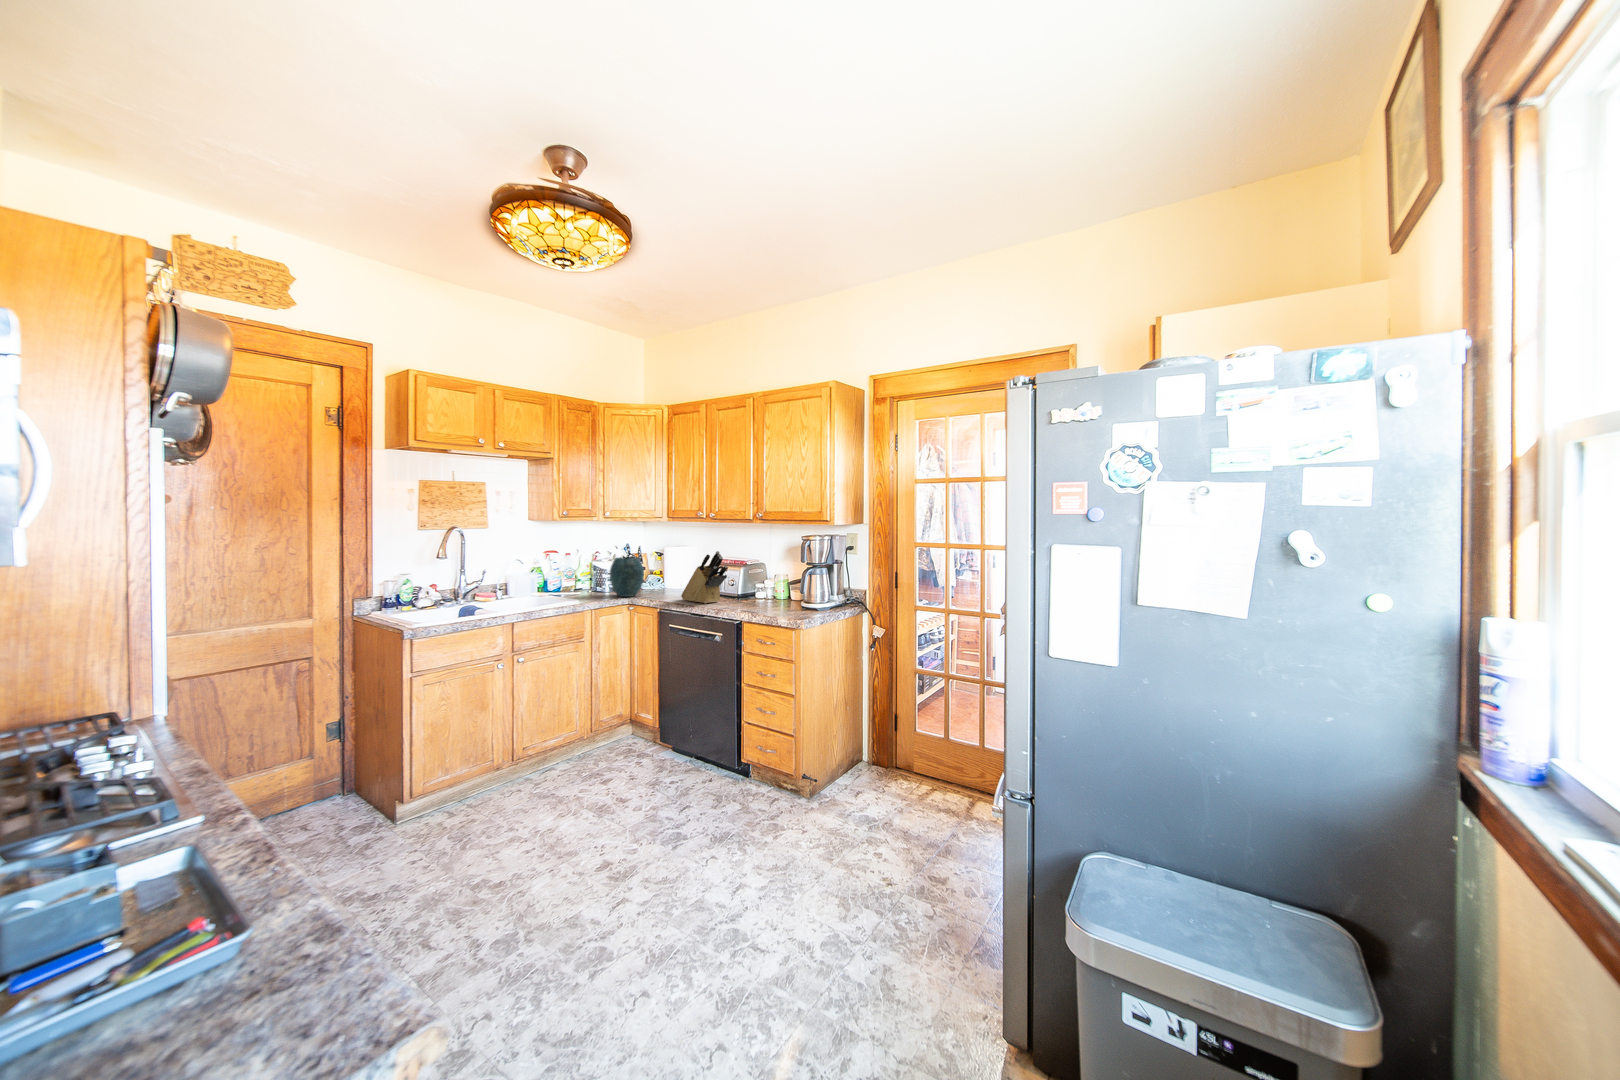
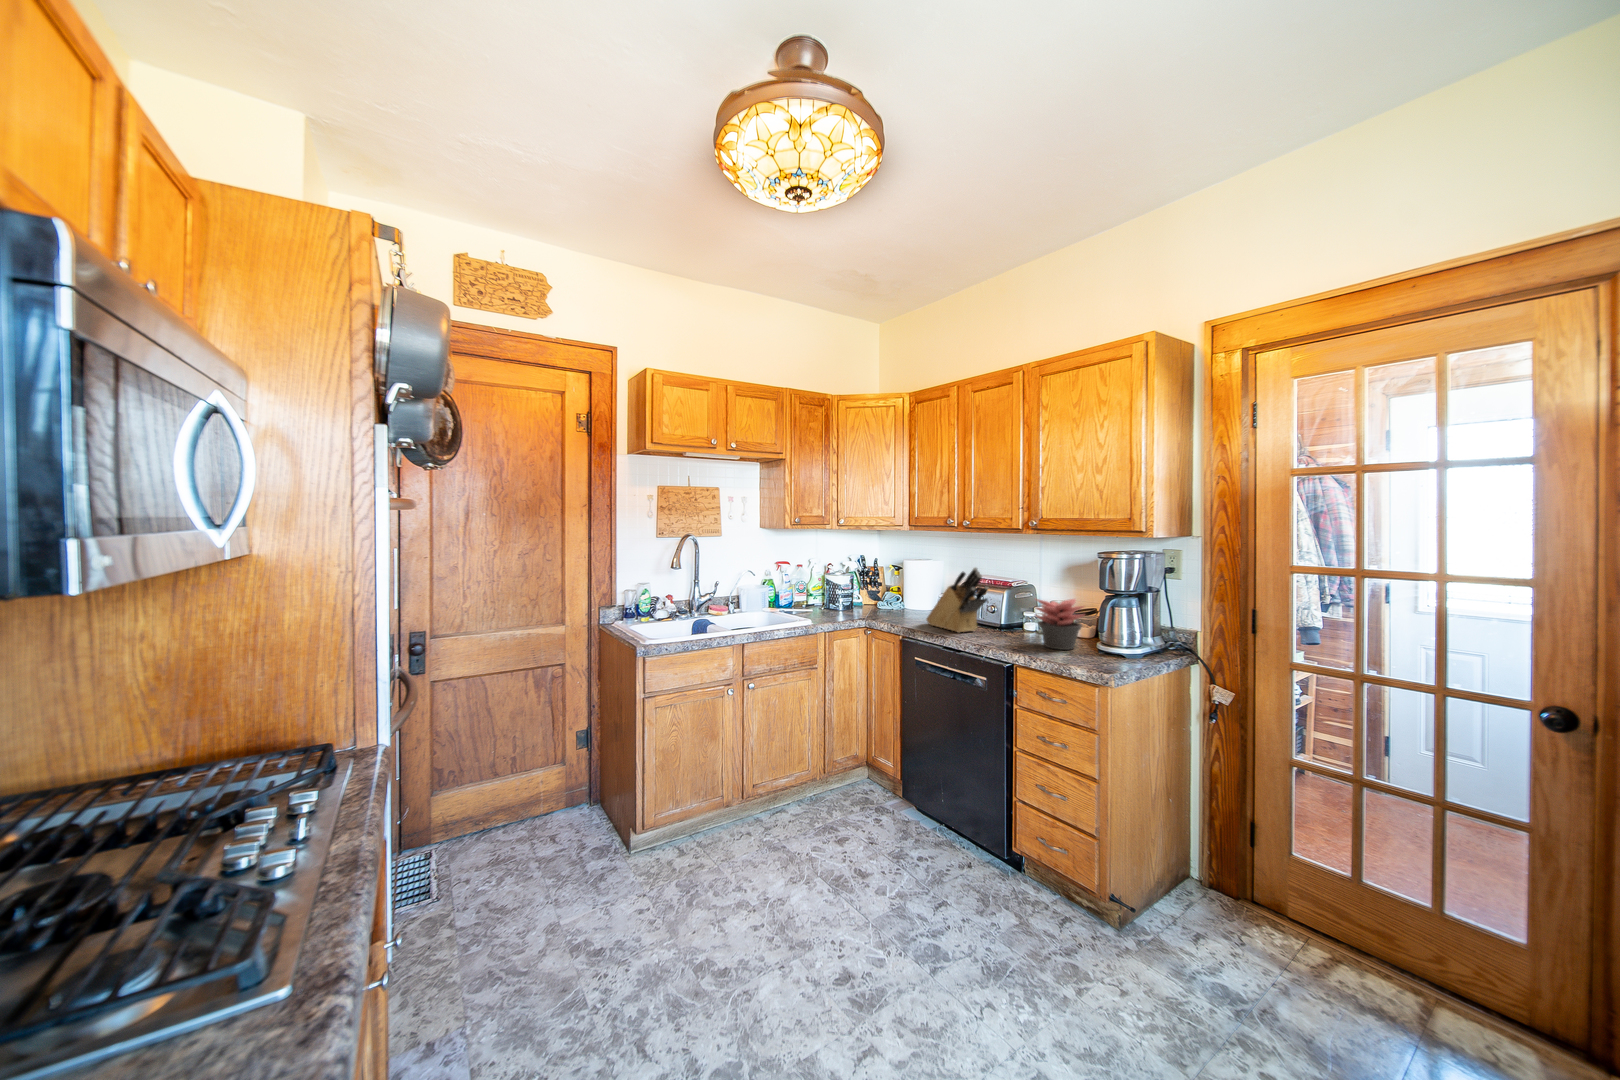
vase: present [610,557,644,597] -> none [843,569,881,616]
succulent plant: none [759,572,793,609] -> present [1036,599,1084,650]

